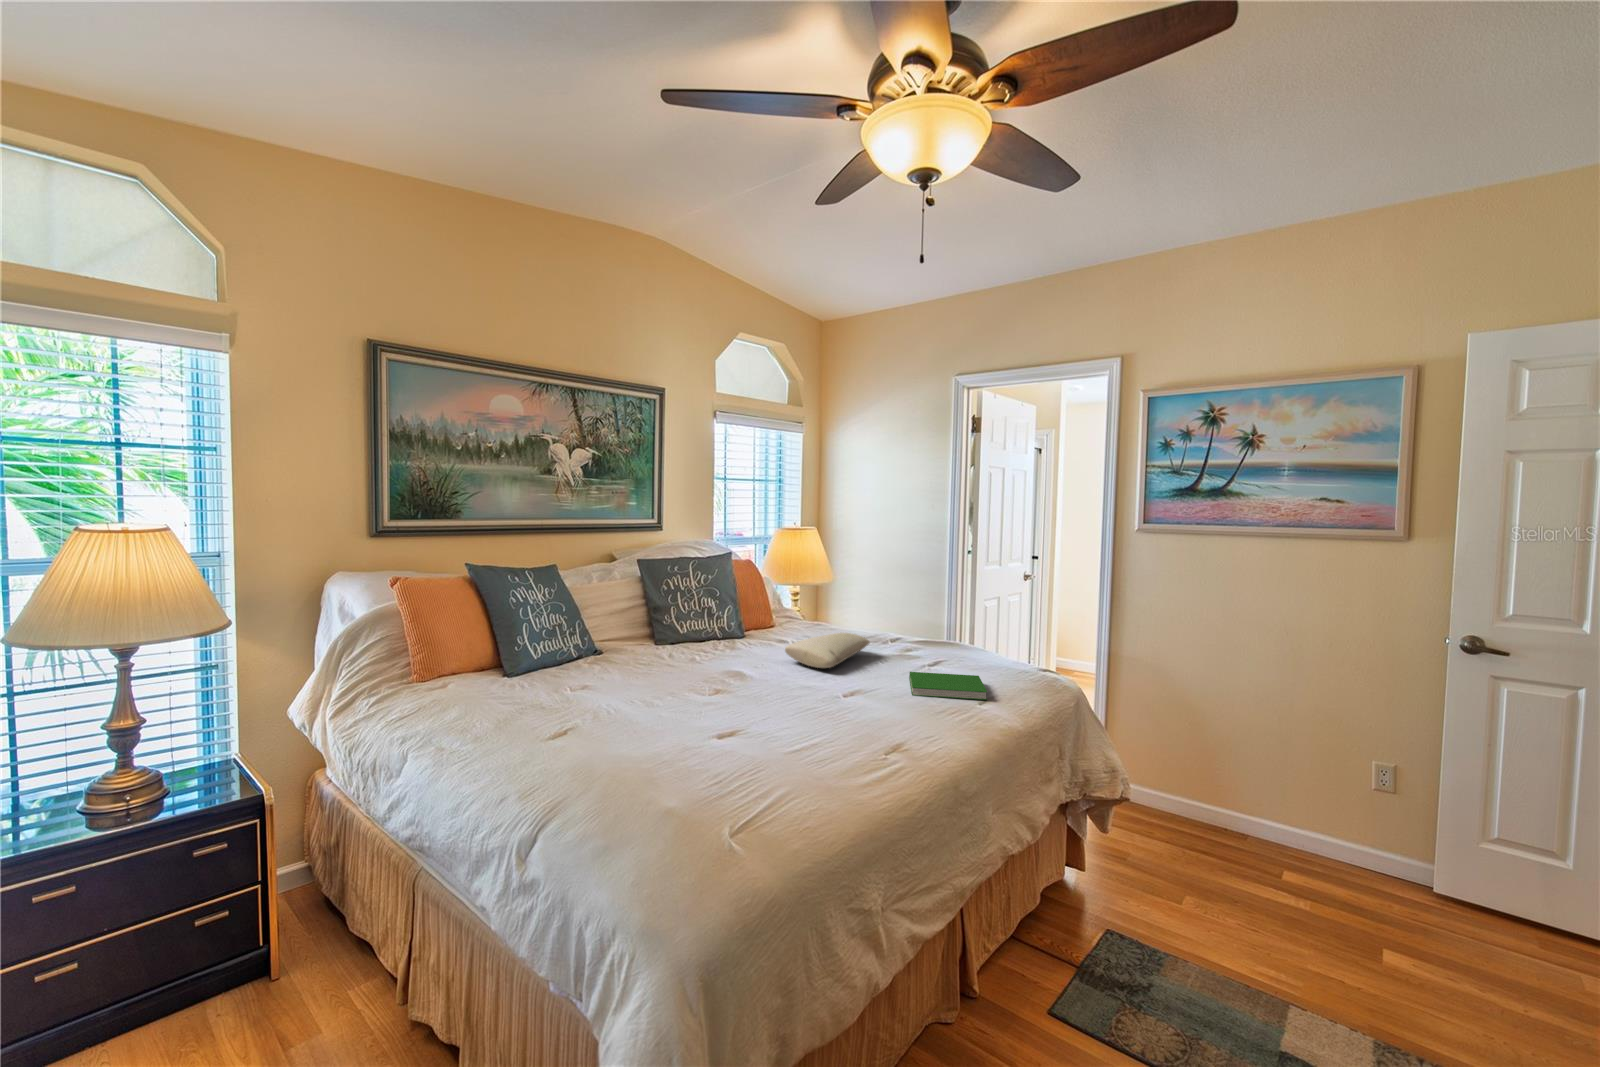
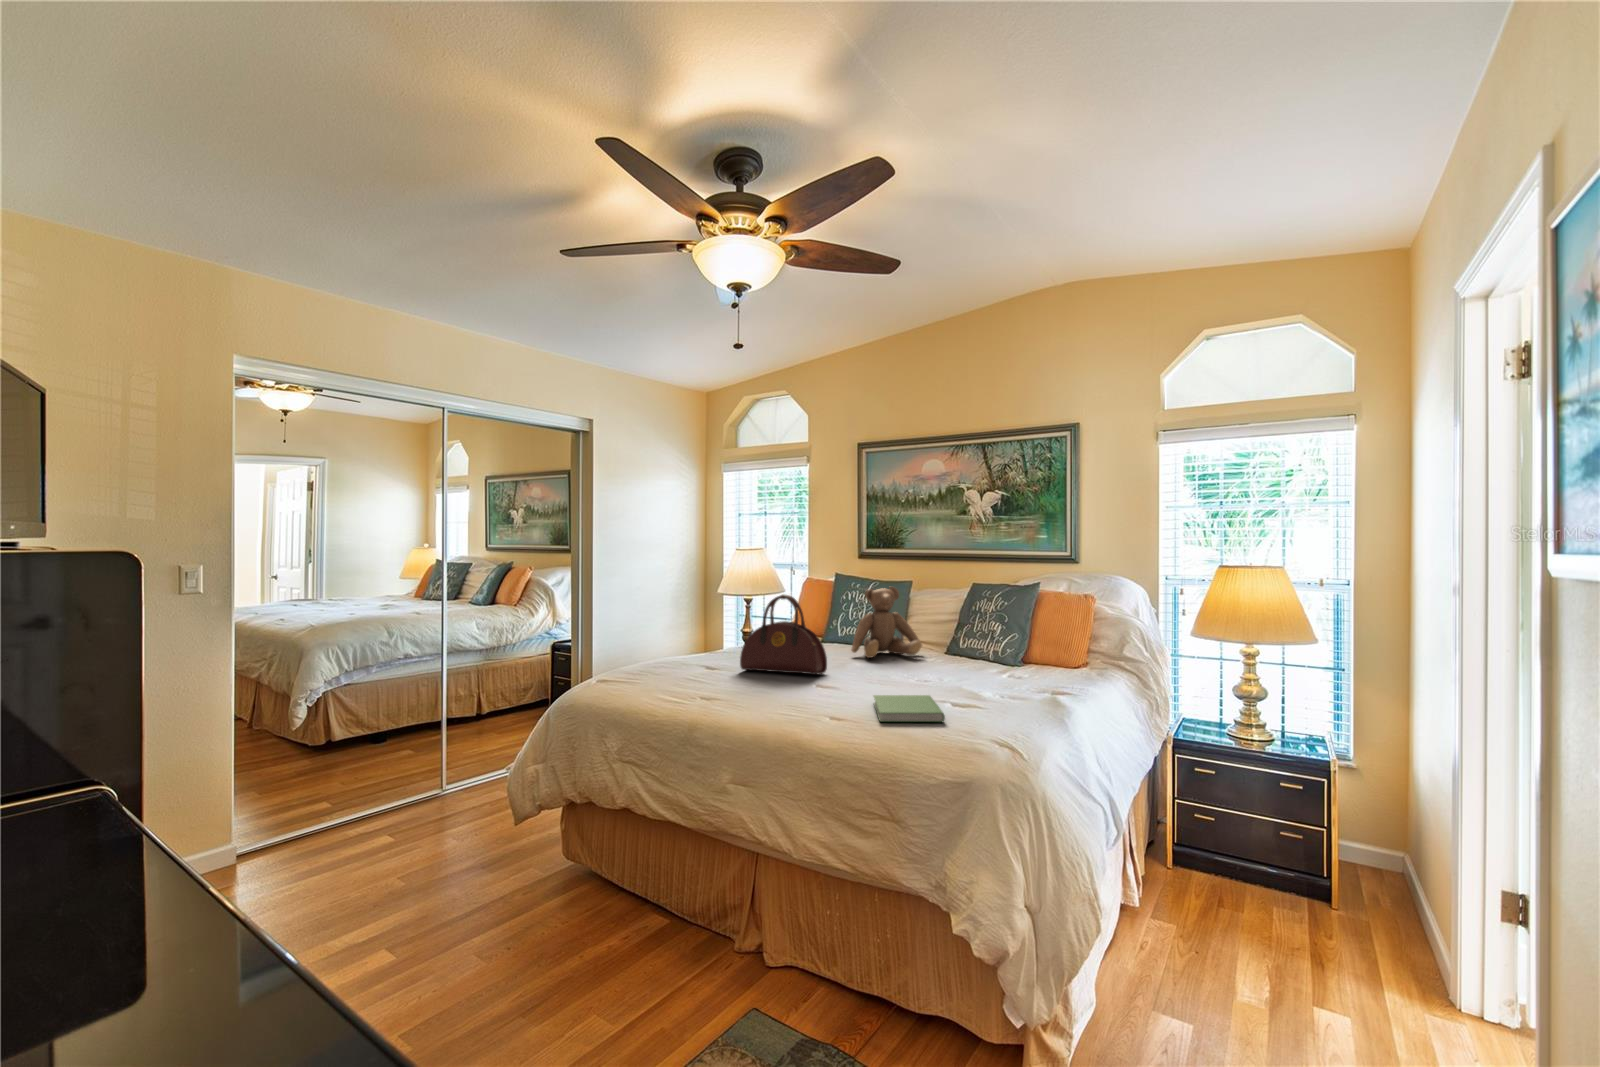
teddy bear: none [628,577,697,671] -> present [852,587,922,658]
handbag: none [692,608,790,735] -> present [740,594,827,675]
pillow: present [785,633,870,668] -> none [911,657,1015,684]

